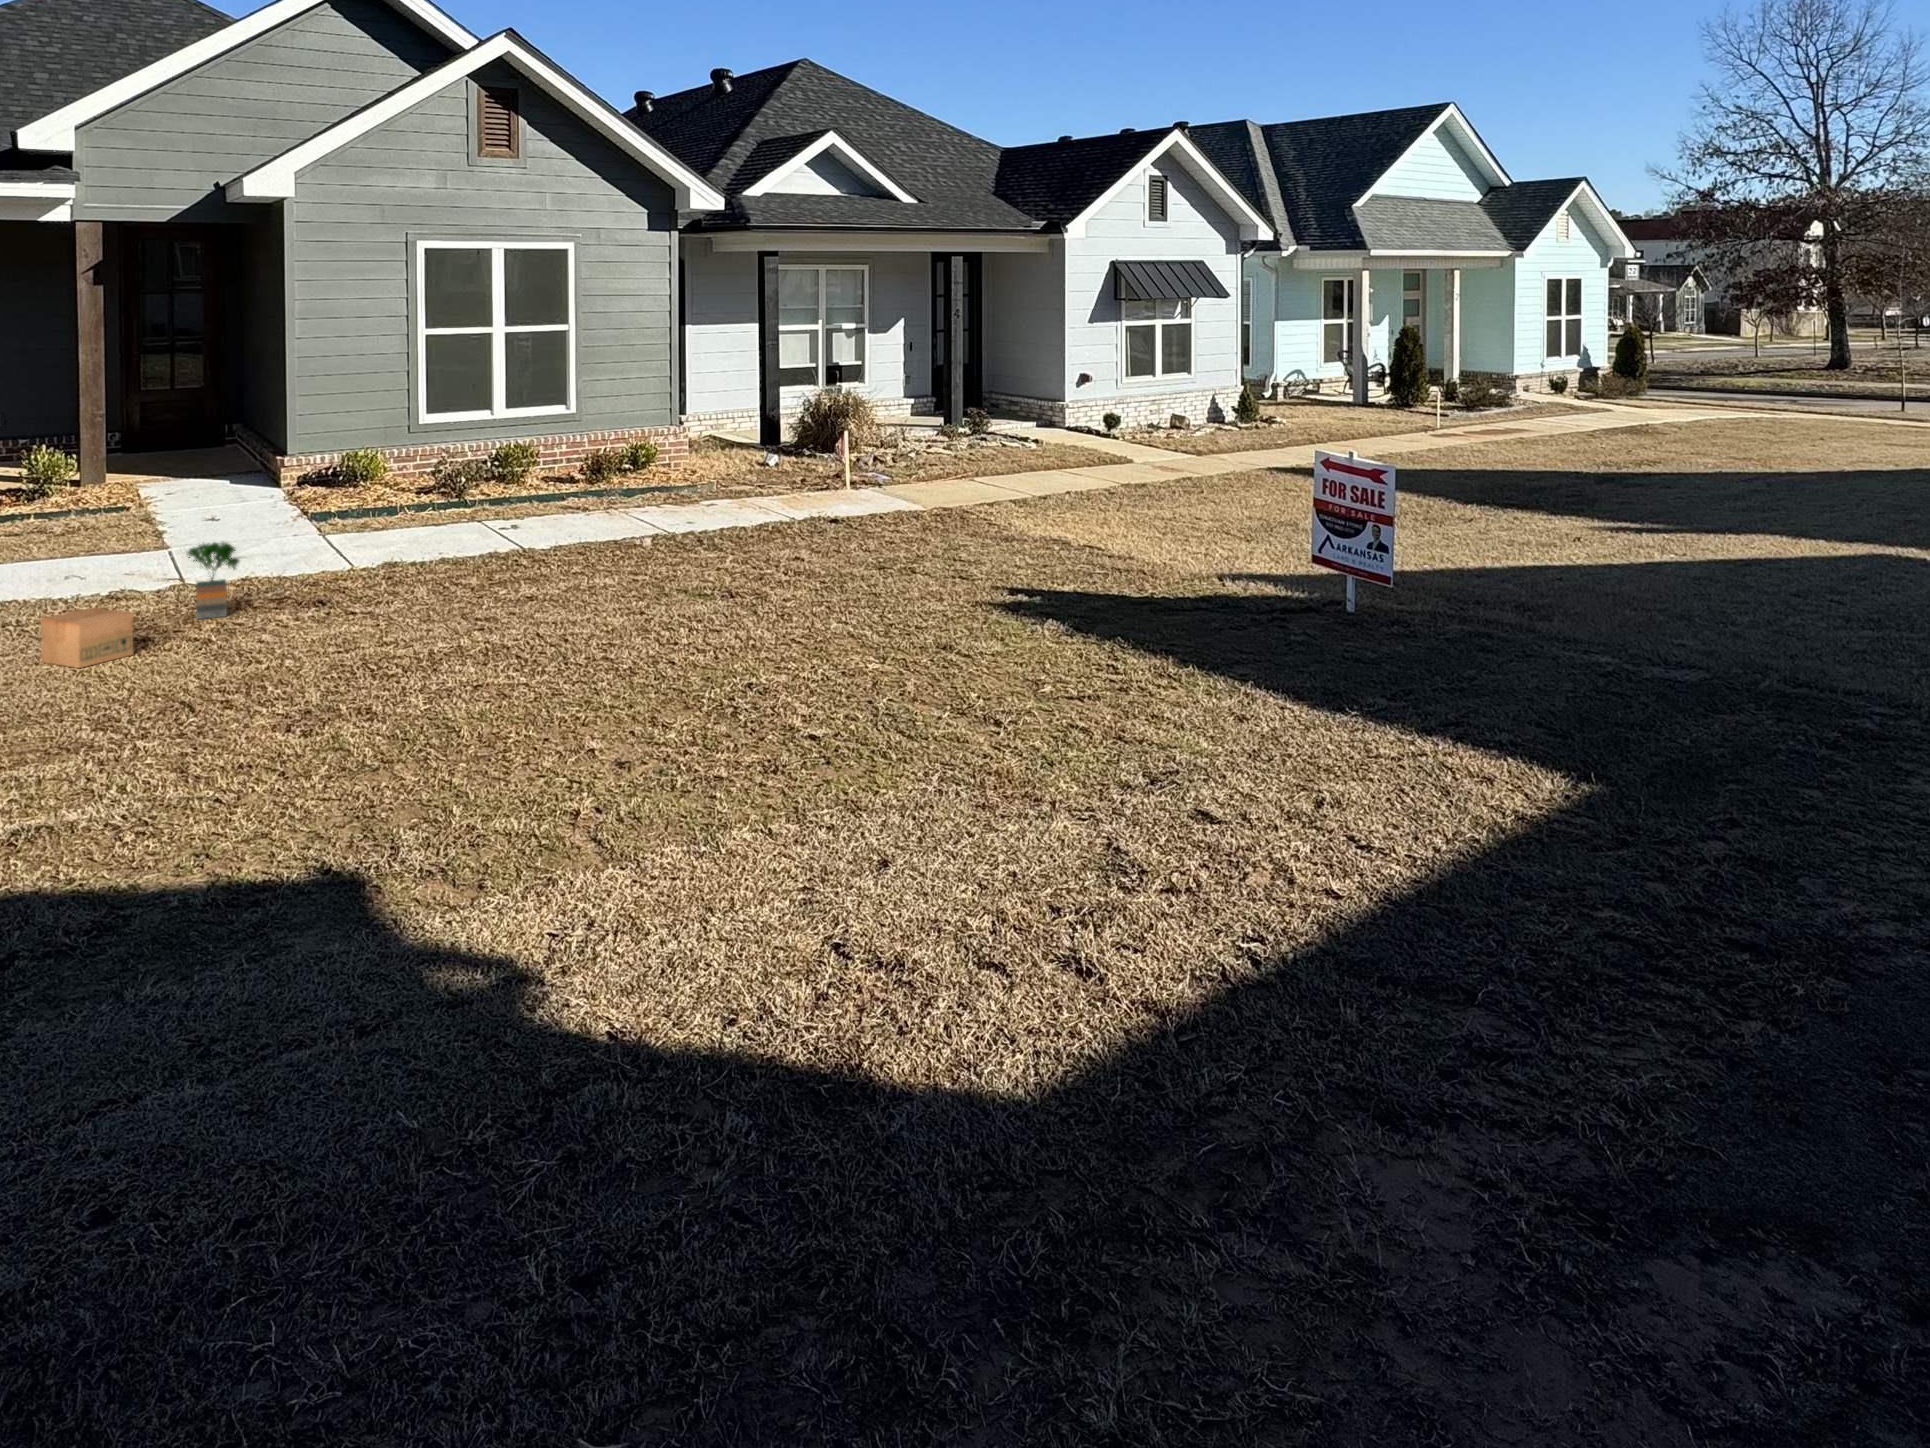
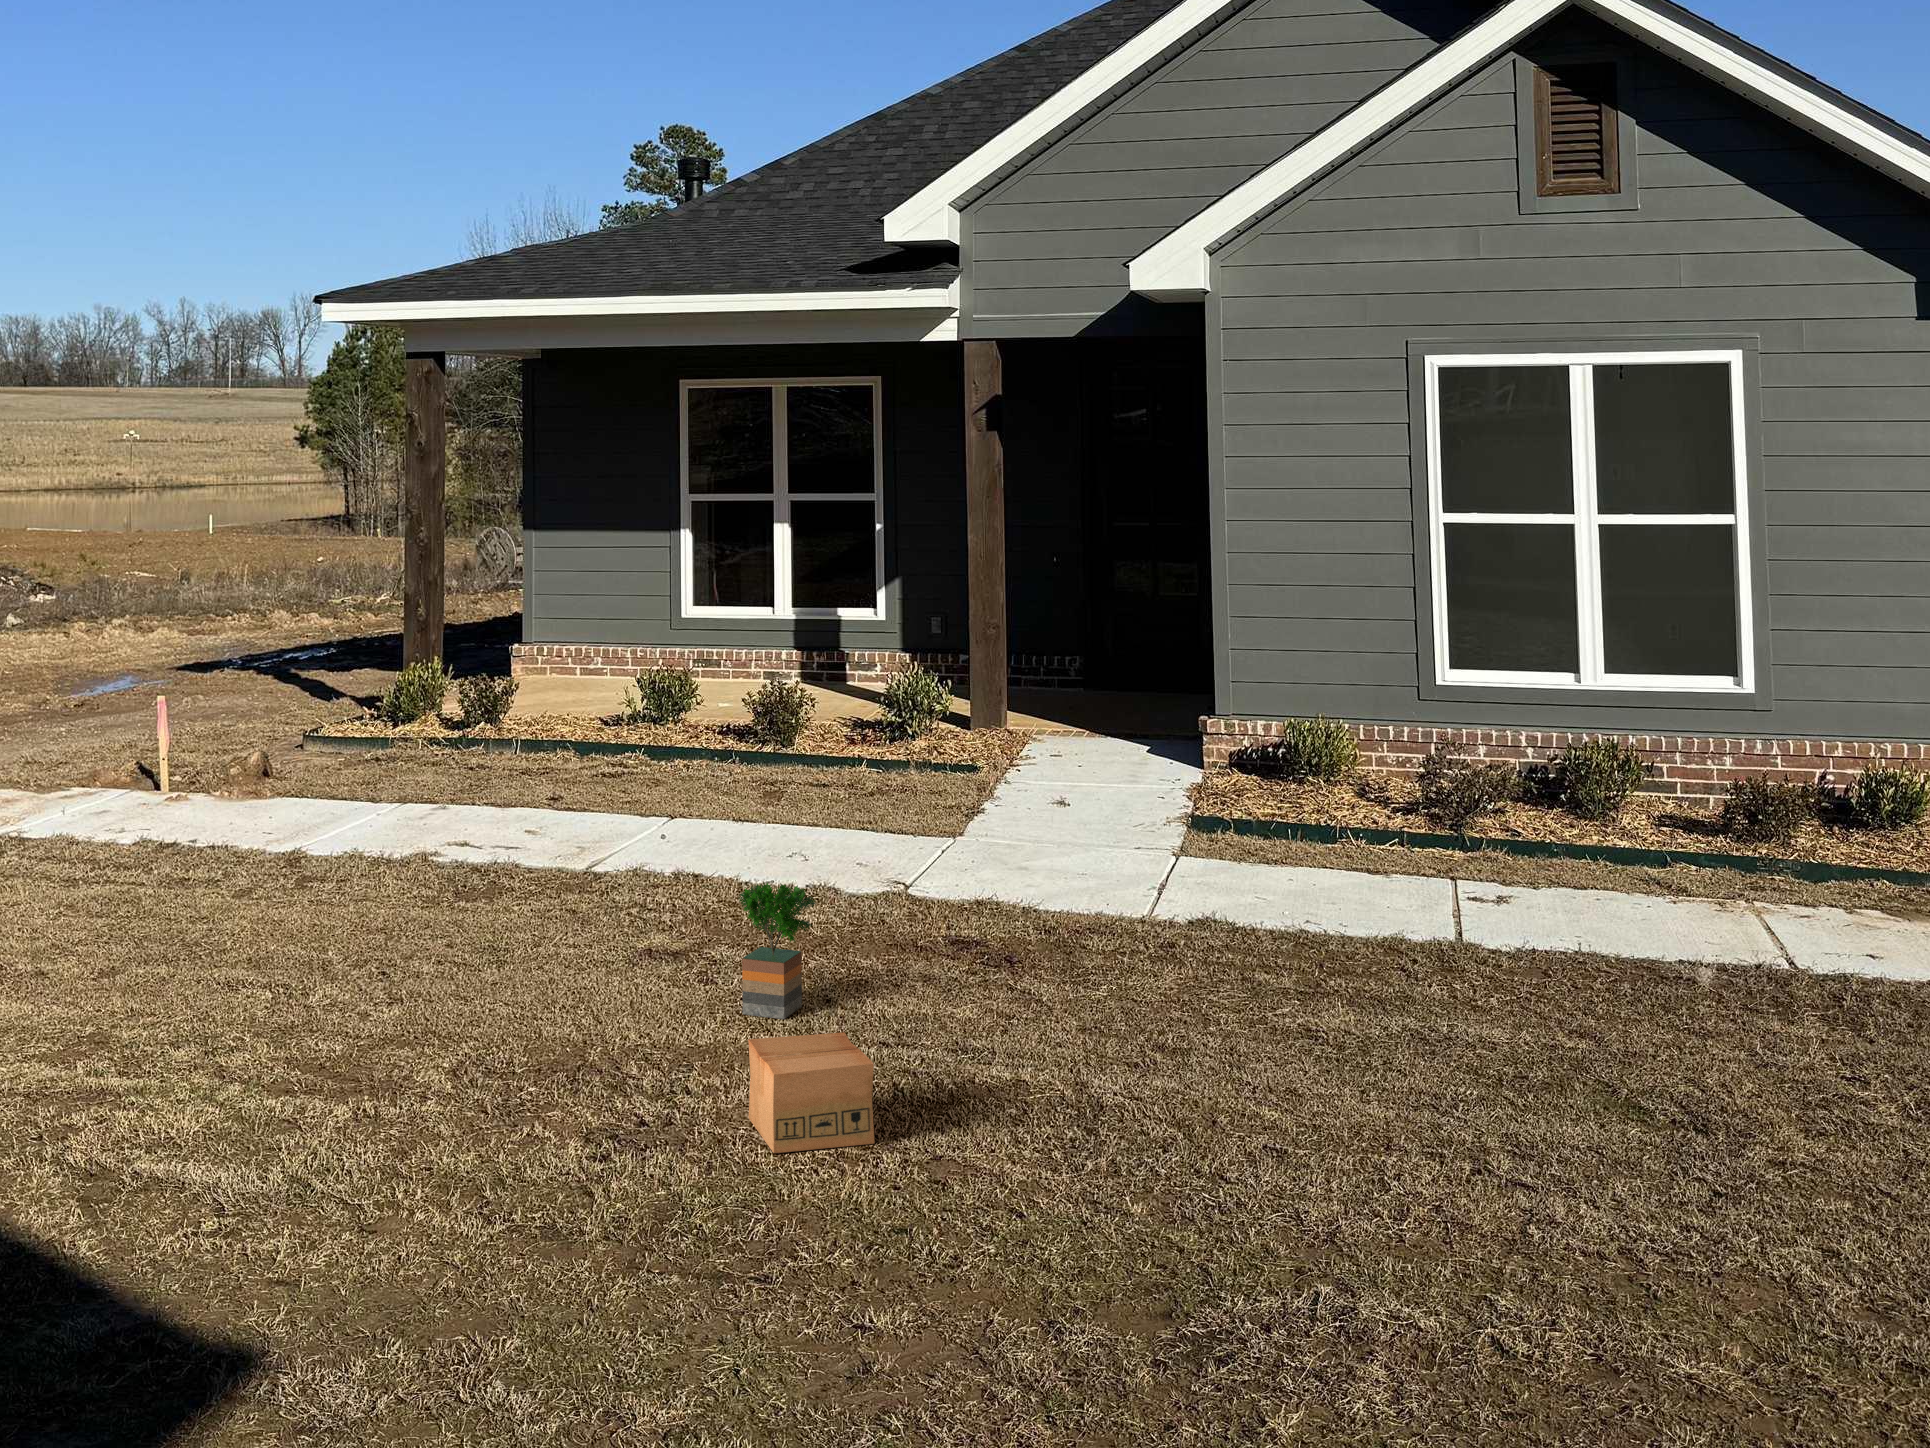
cardboard box: present [41,607,134,668] -> present [748,1032,874,1153]

